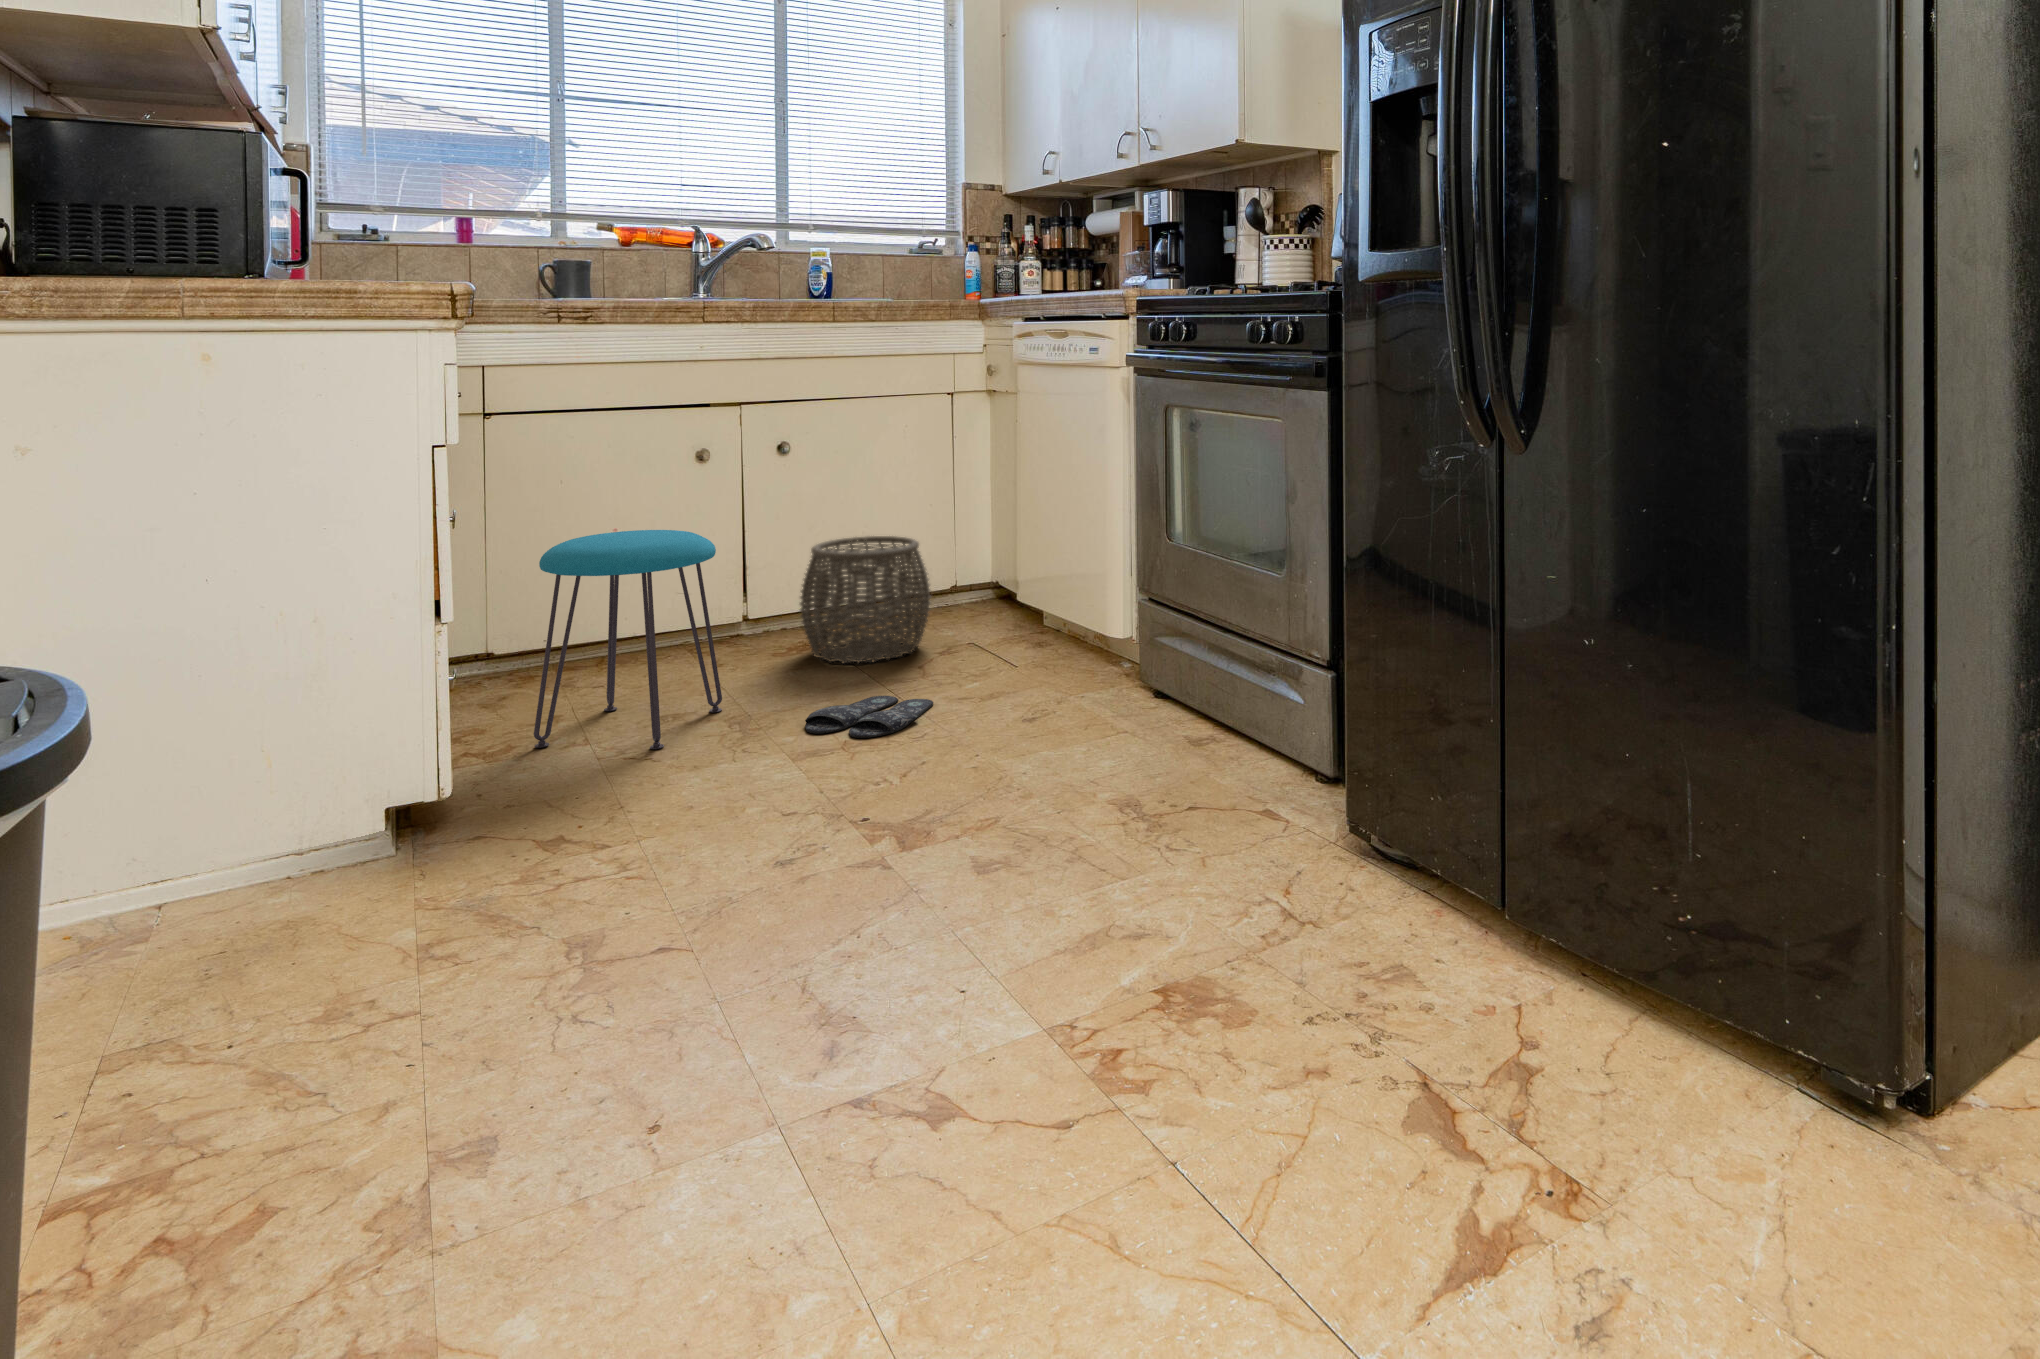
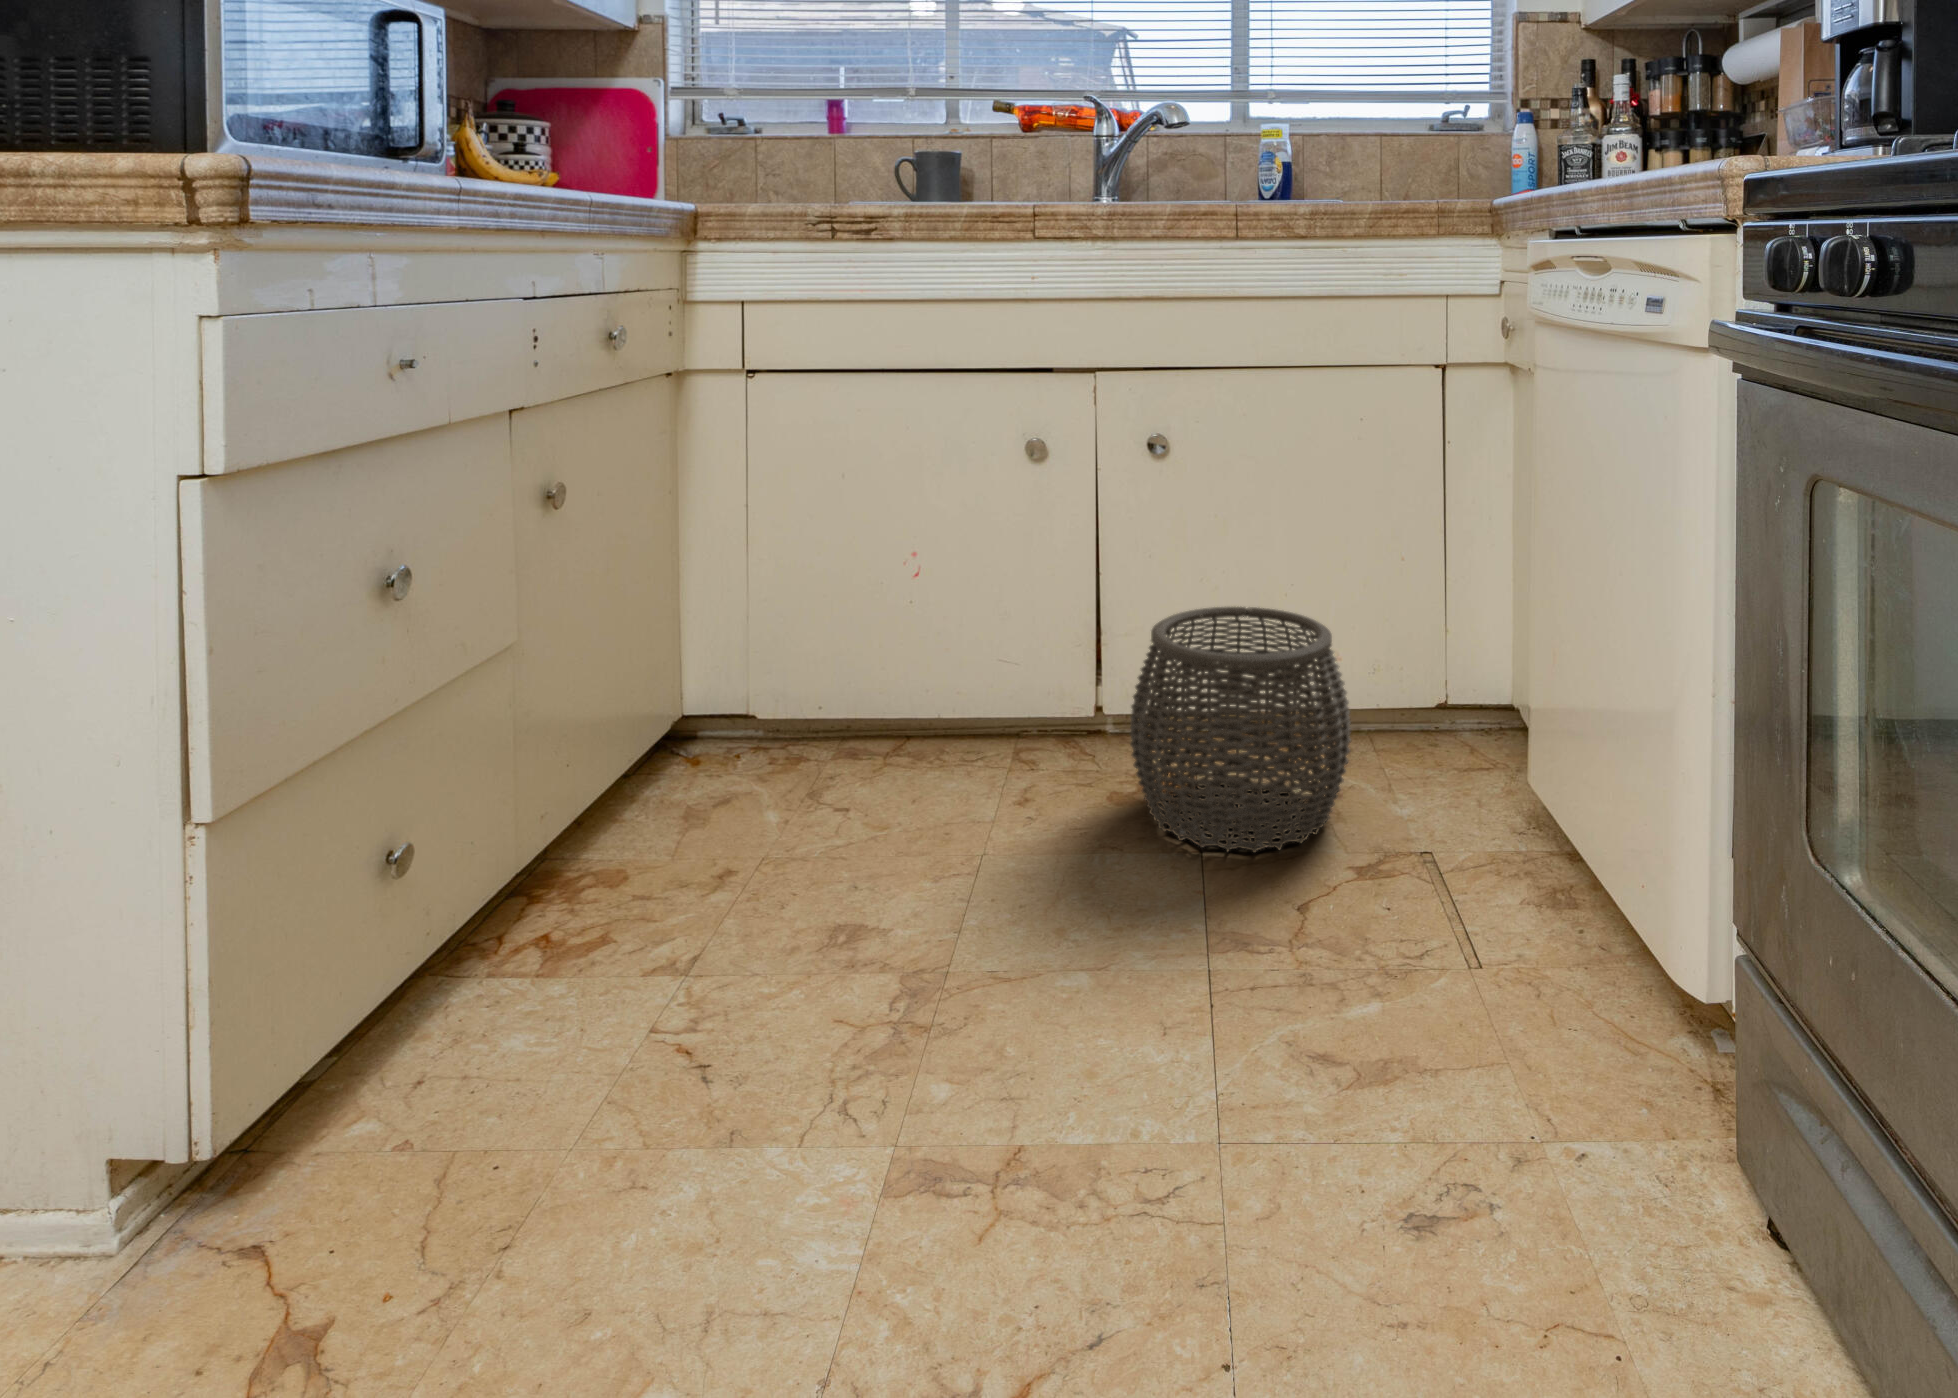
stool: present [534,530,722,749] -> none [621,584,924,1009]
slippers: present [805,696,933,738] -> none [976,966,1244,1126]

